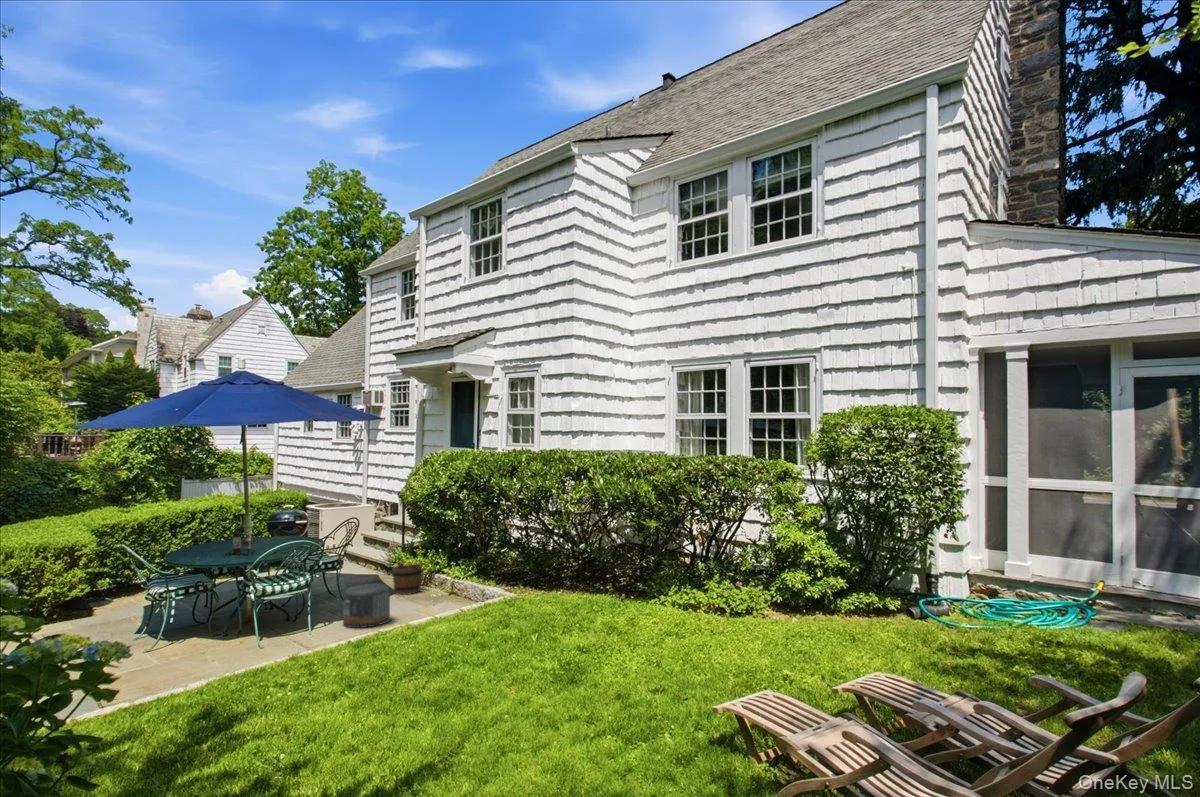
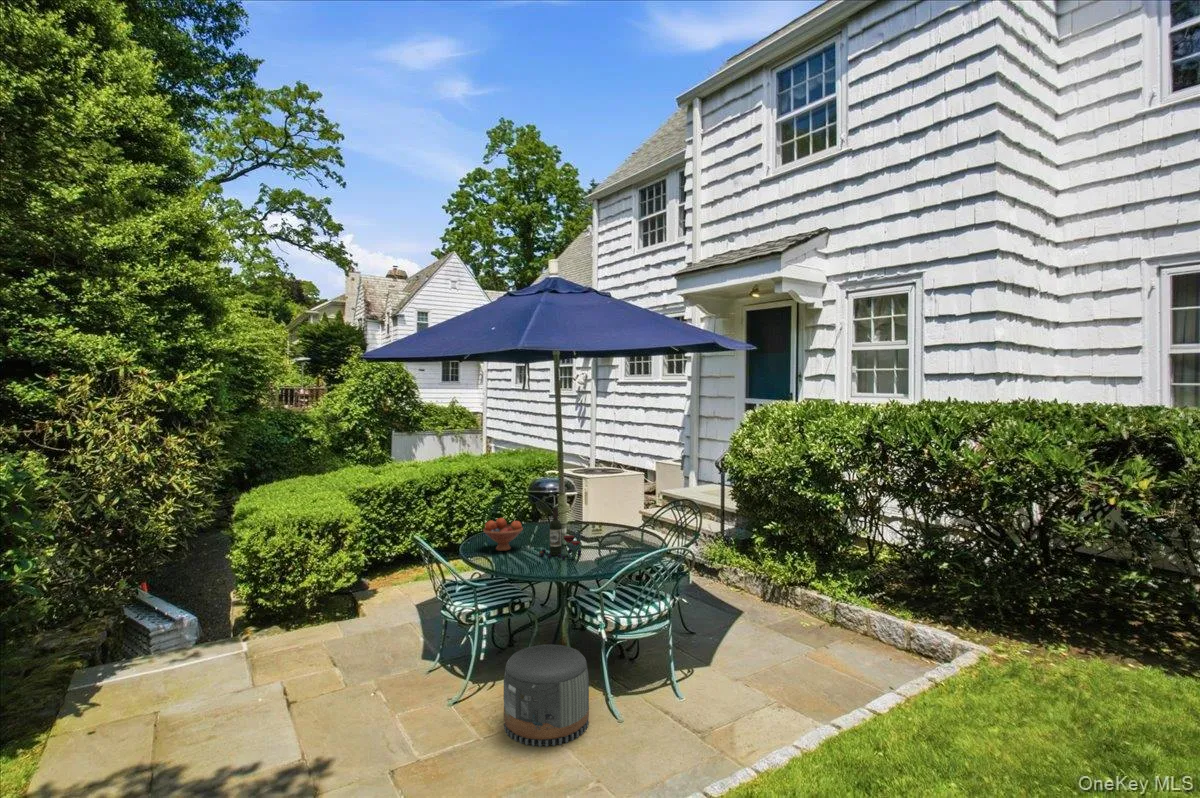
fruit bowl: none [188,533,218,554] -> present [483,518,523,551]
bucket: present [392,561,422,595] -> none [733,560,779,615]
pouf: present [343,584,390,628] -> present [504,644,589,747]

